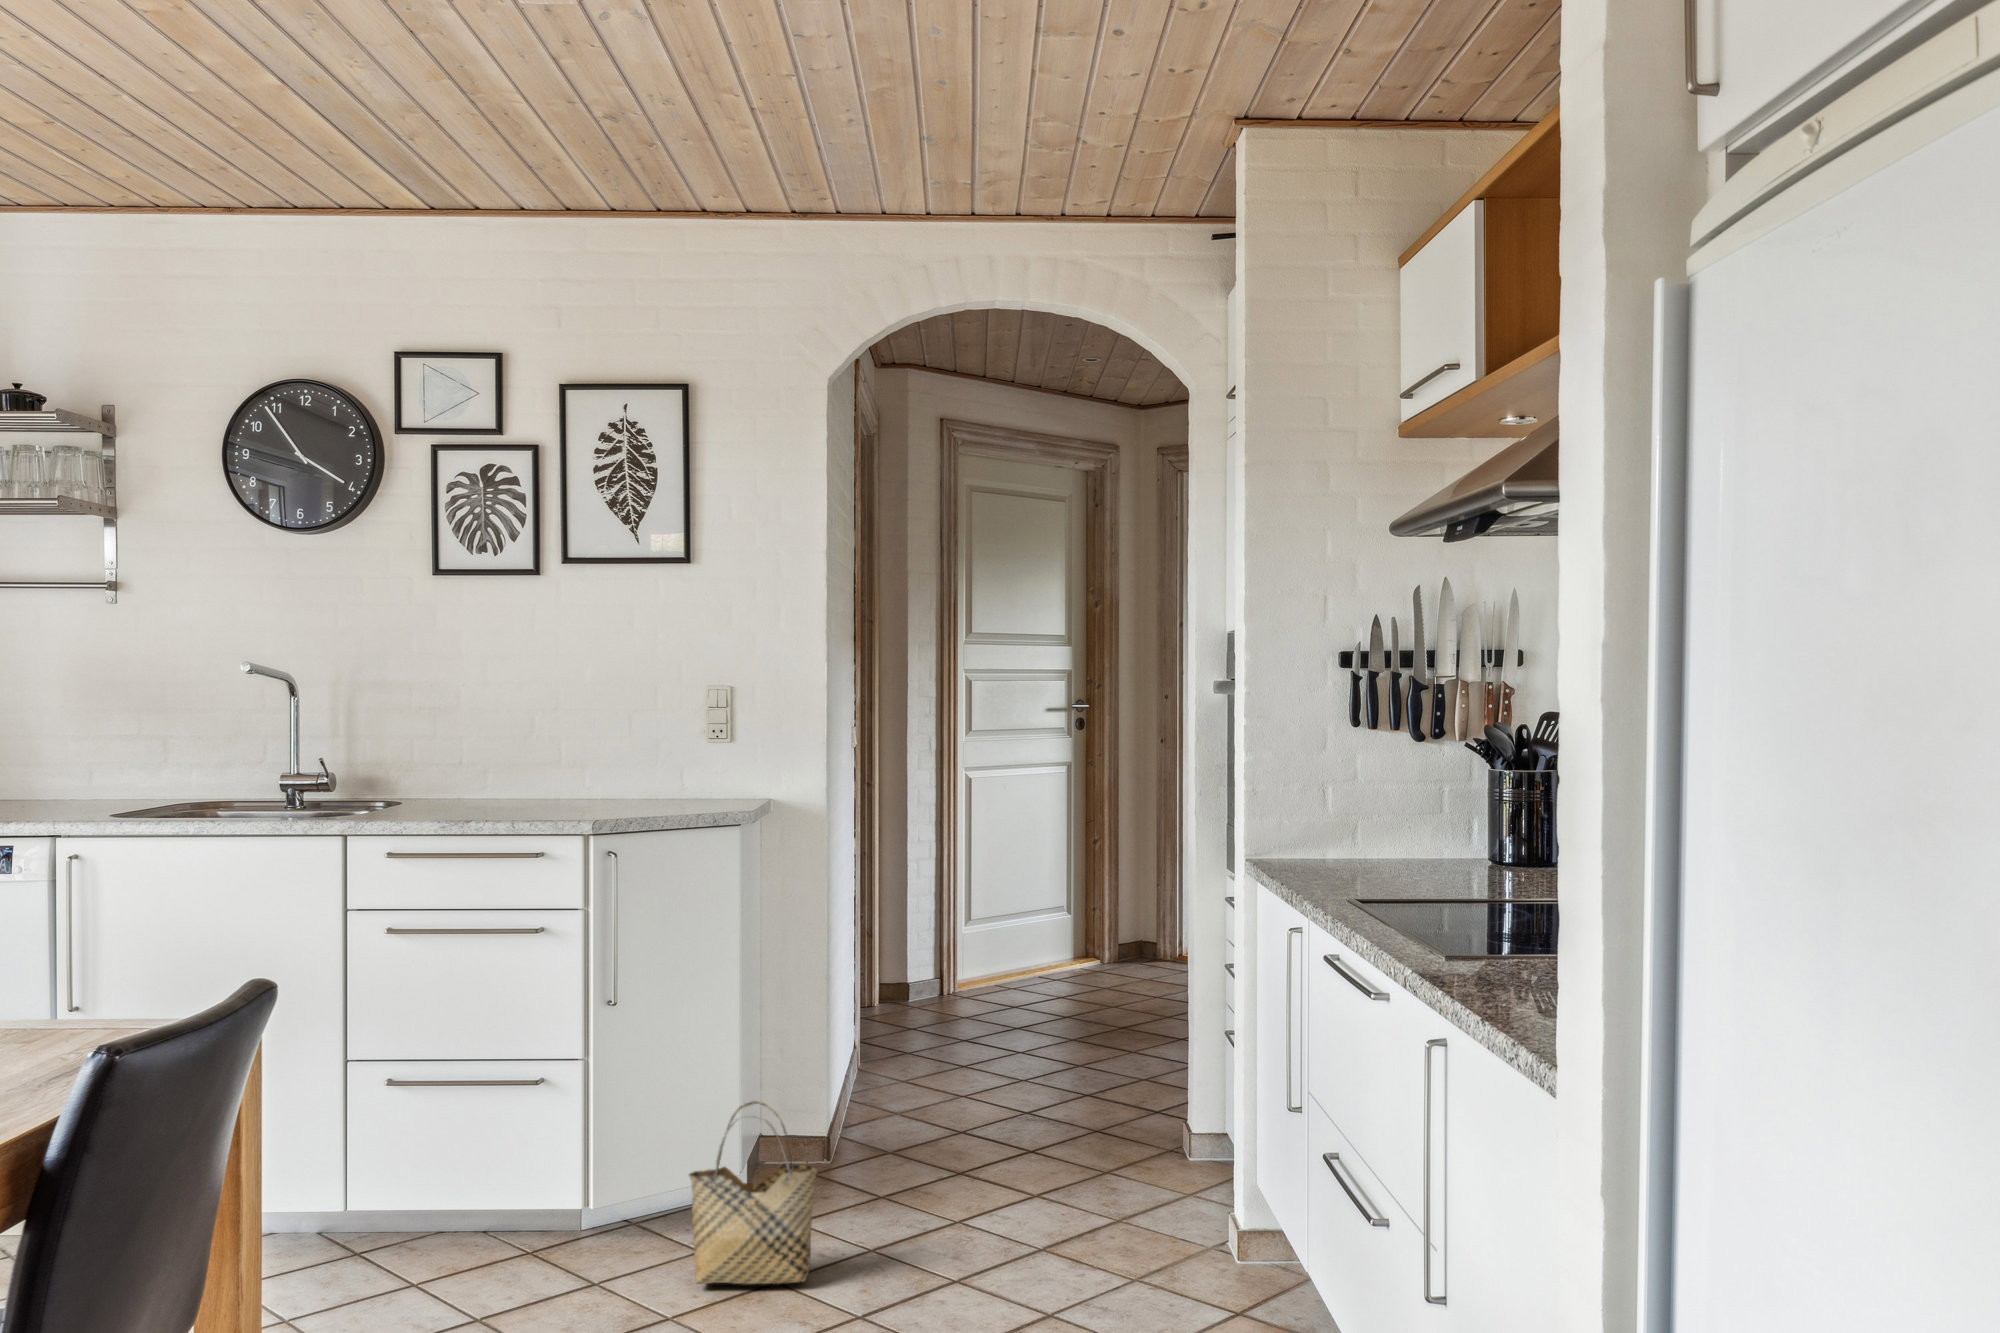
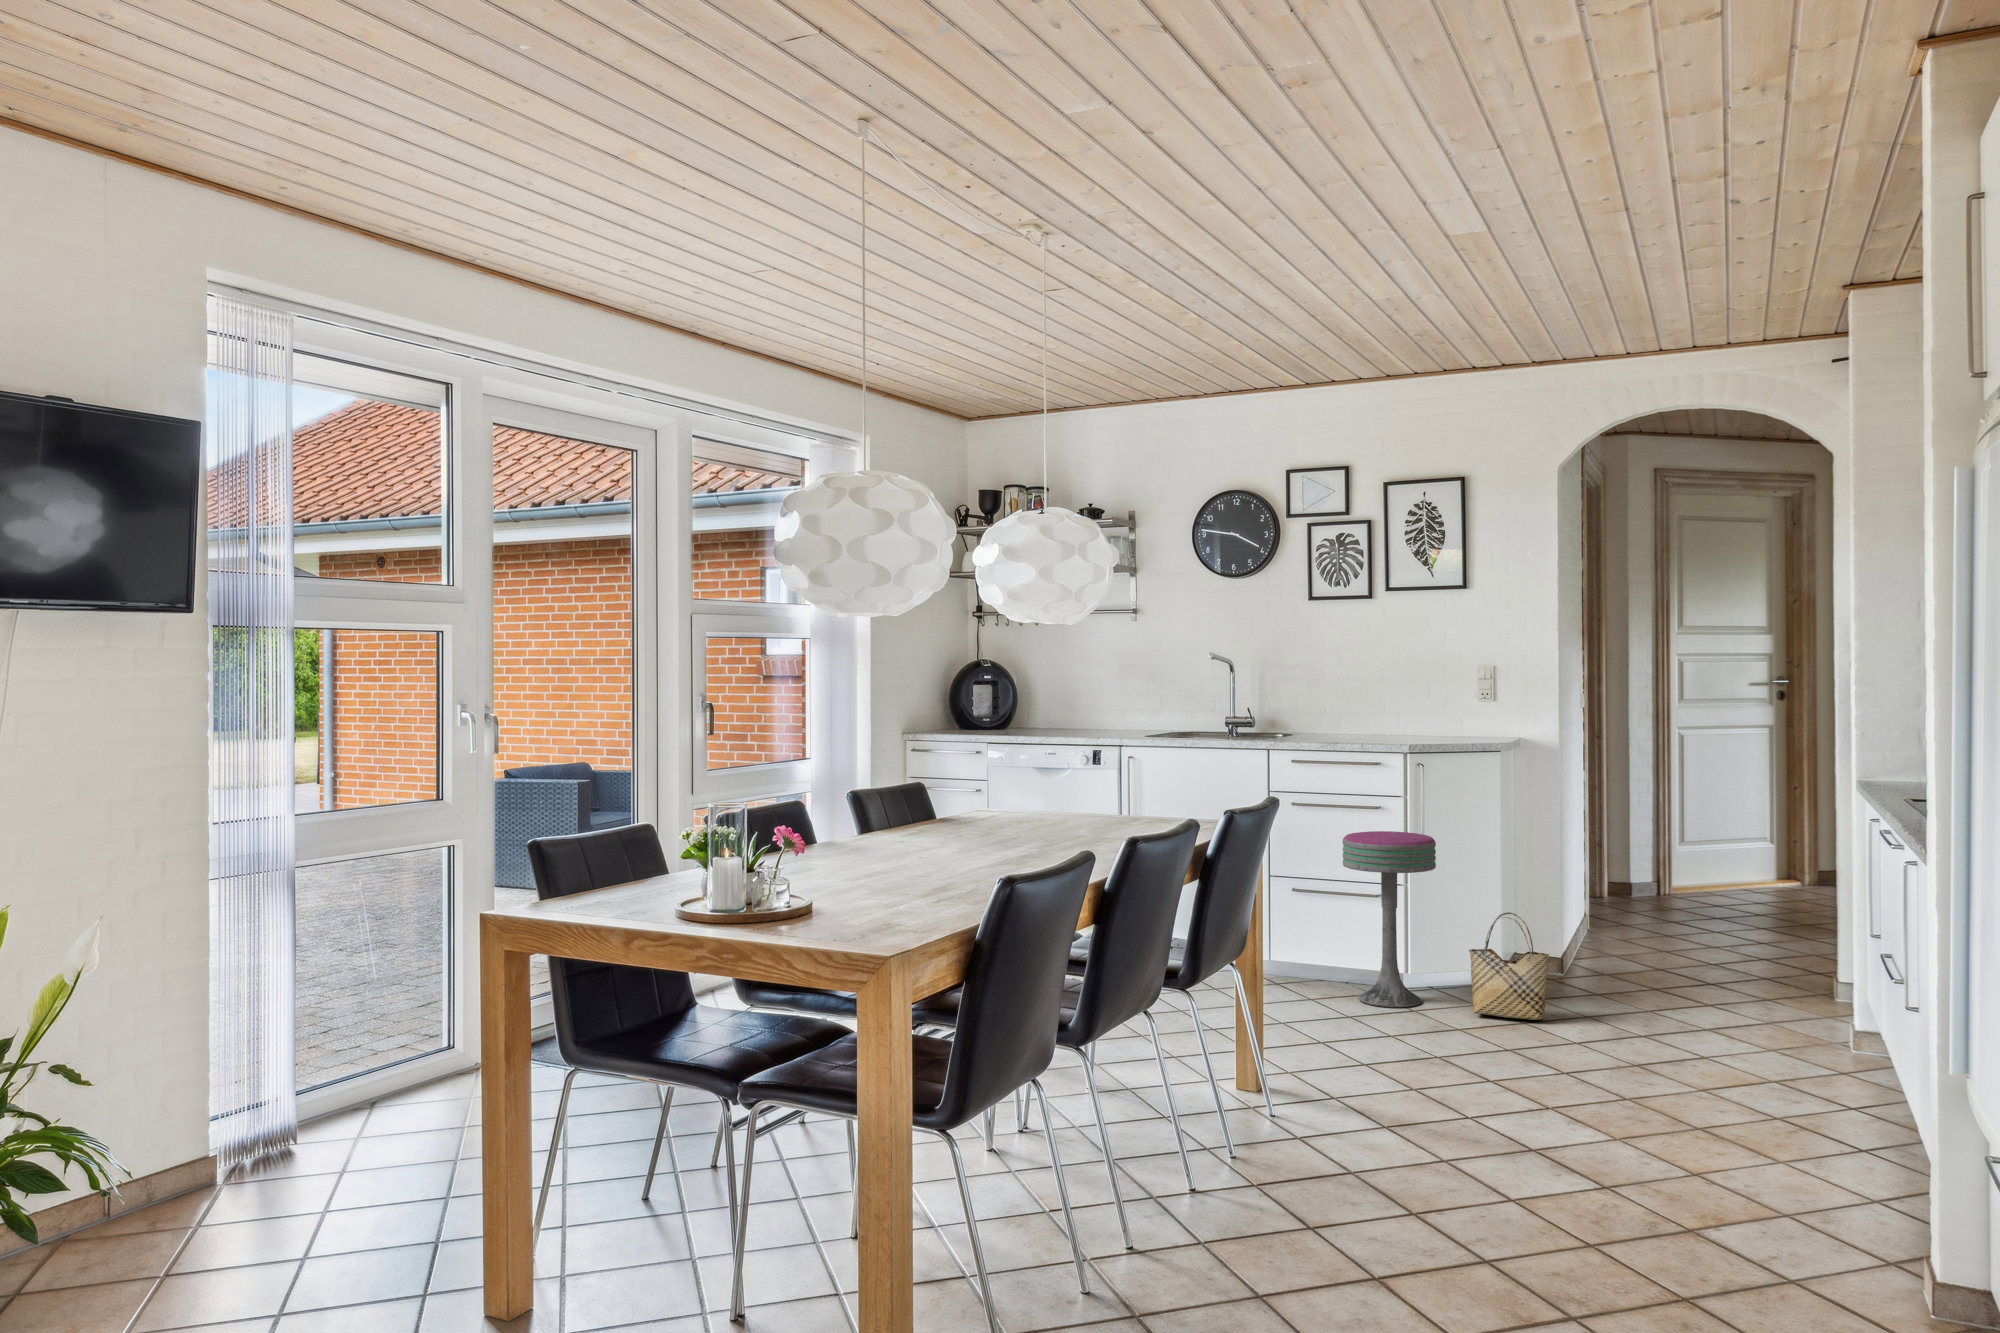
bar stool: none [473,972,635,1289] -> present [1342,831,1436,1007]

